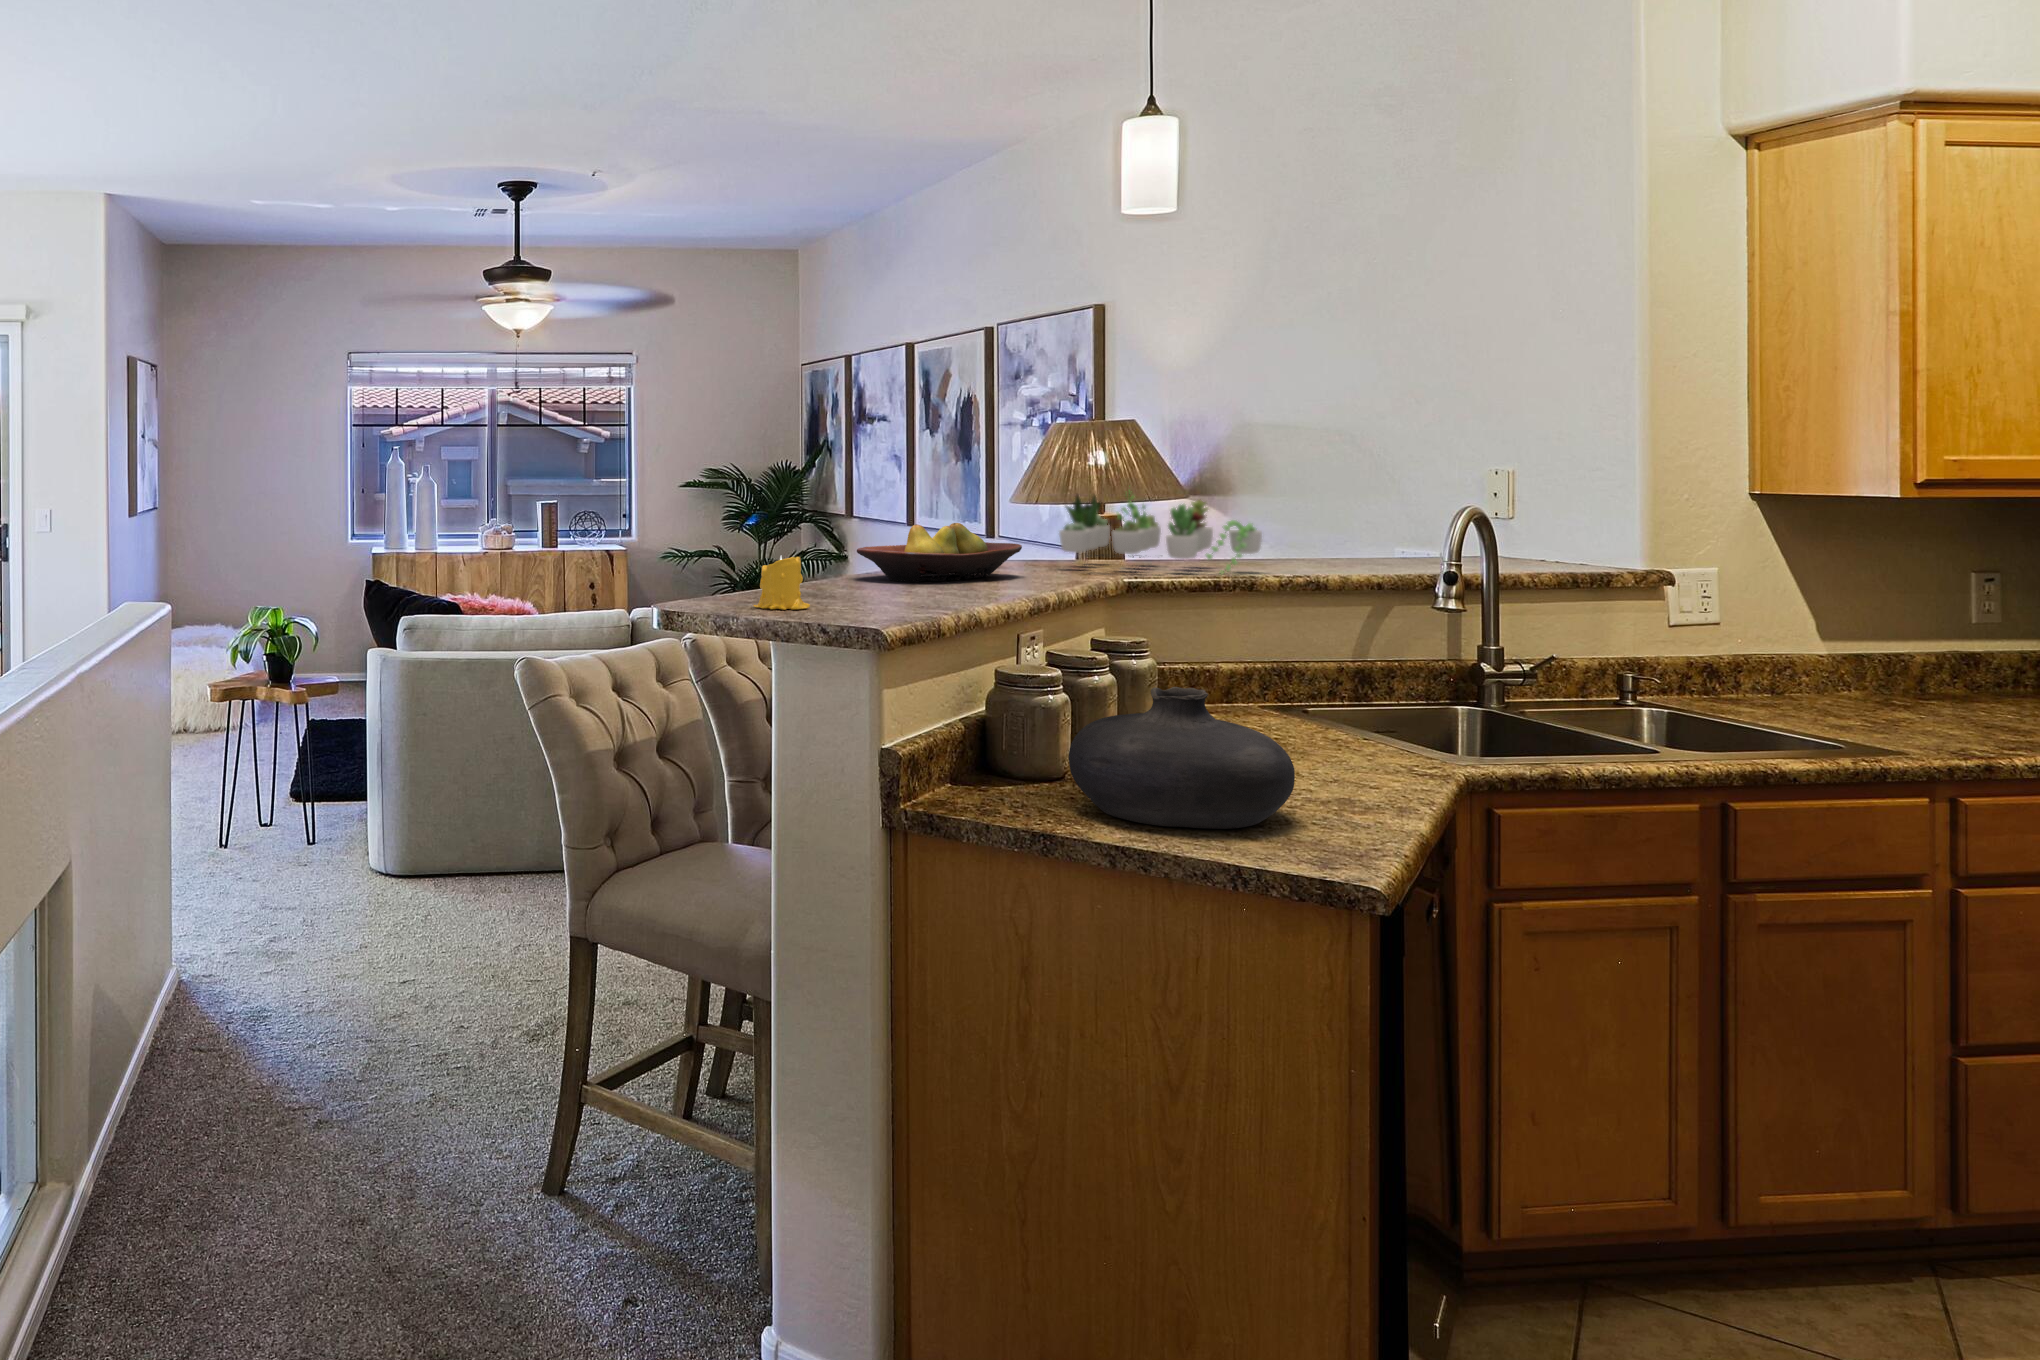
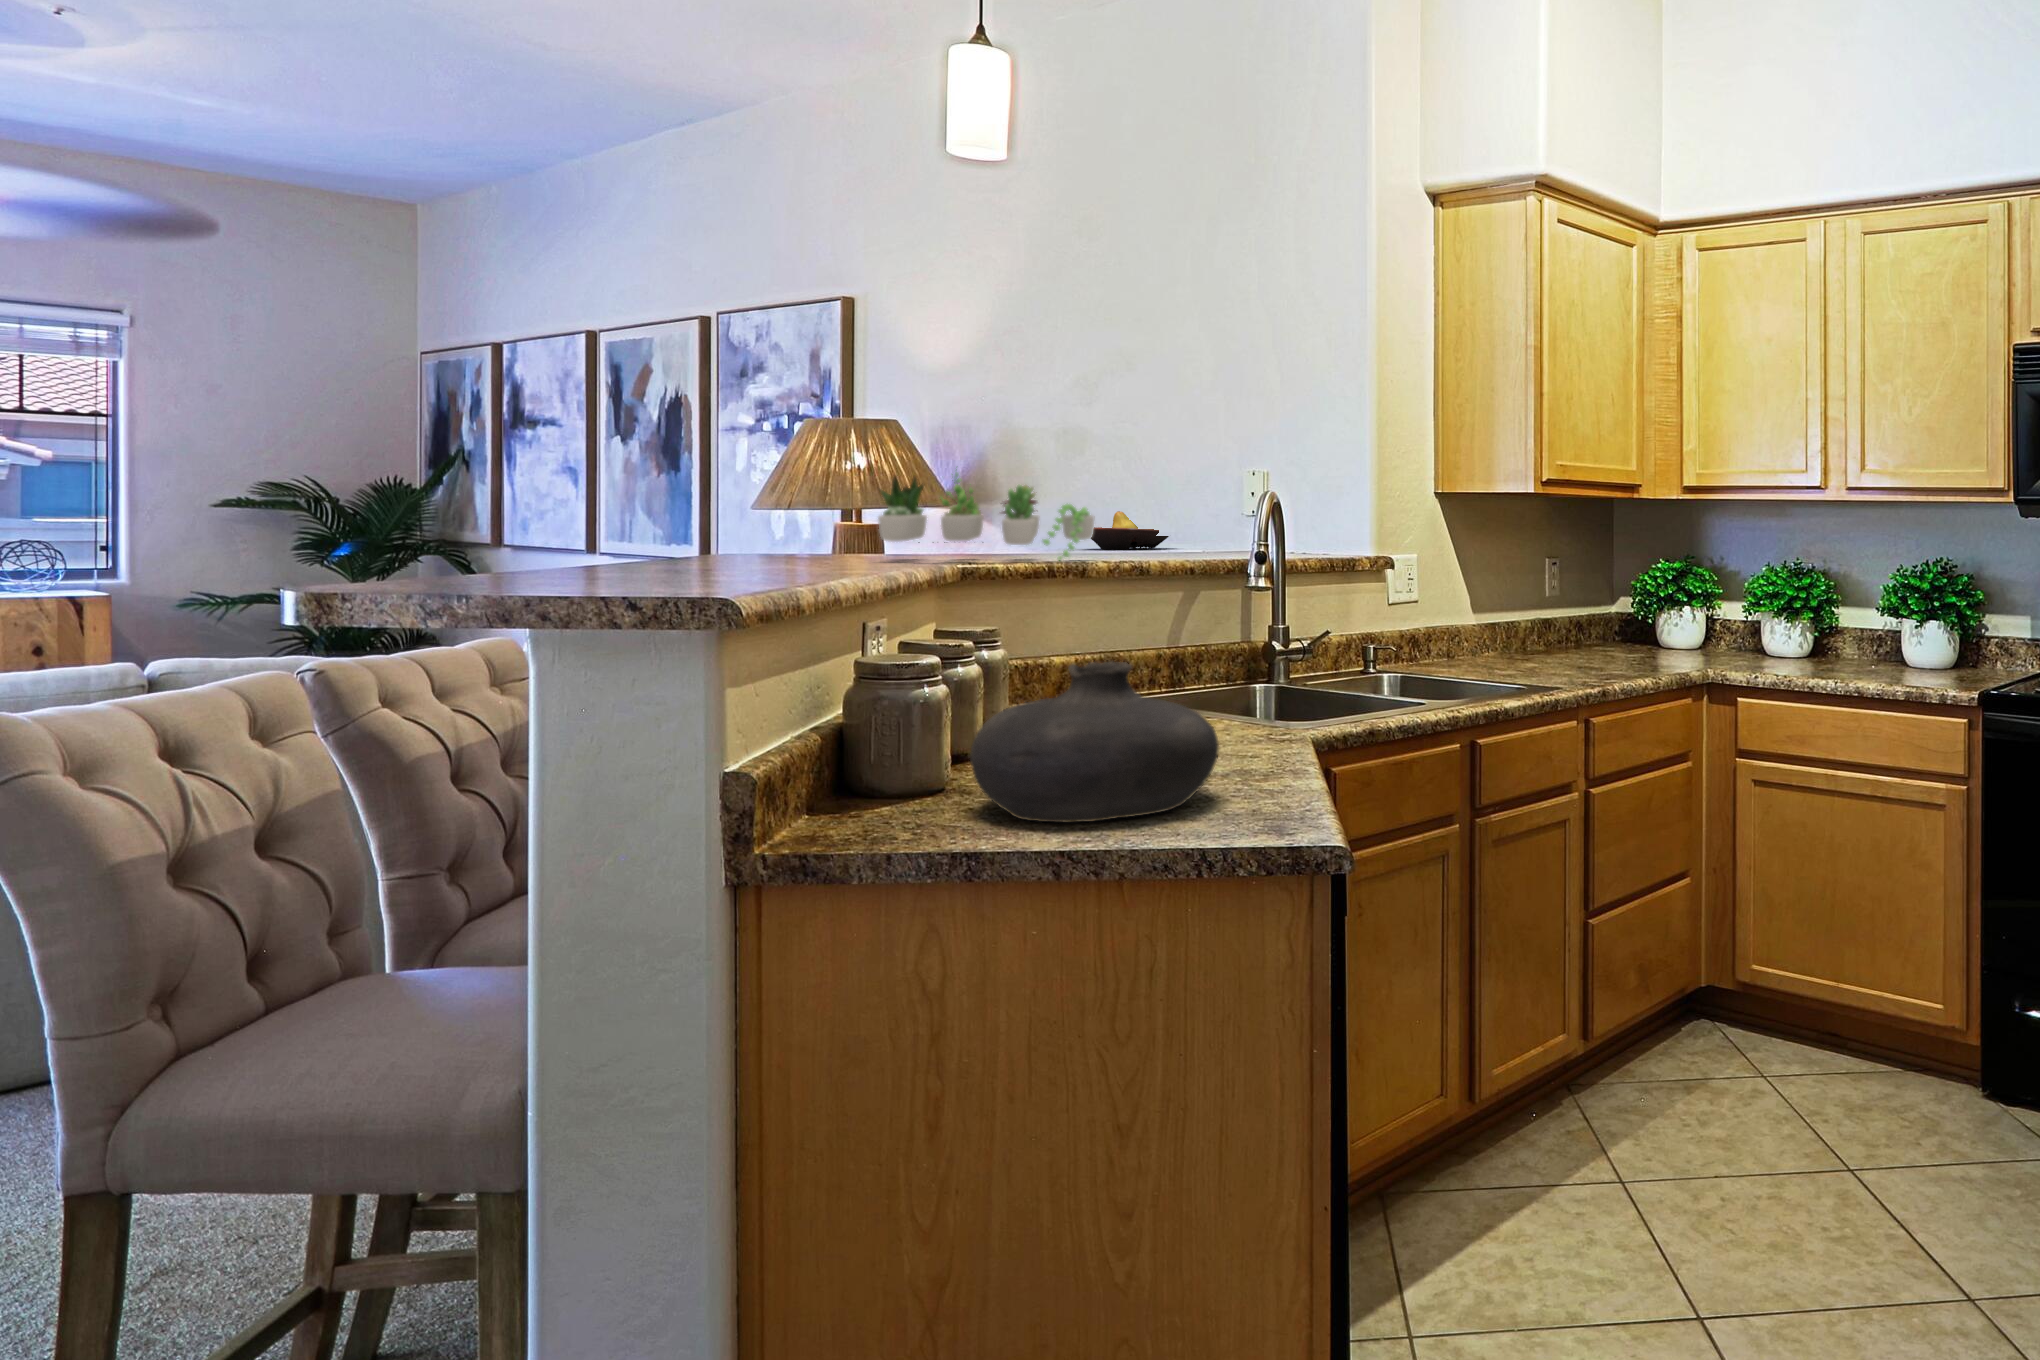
fruit bowl: present [857,523,1022,582] -> present [1091,511,1169,550]
candle: present [753,557,810,610] -> none [503,511,605,592]

